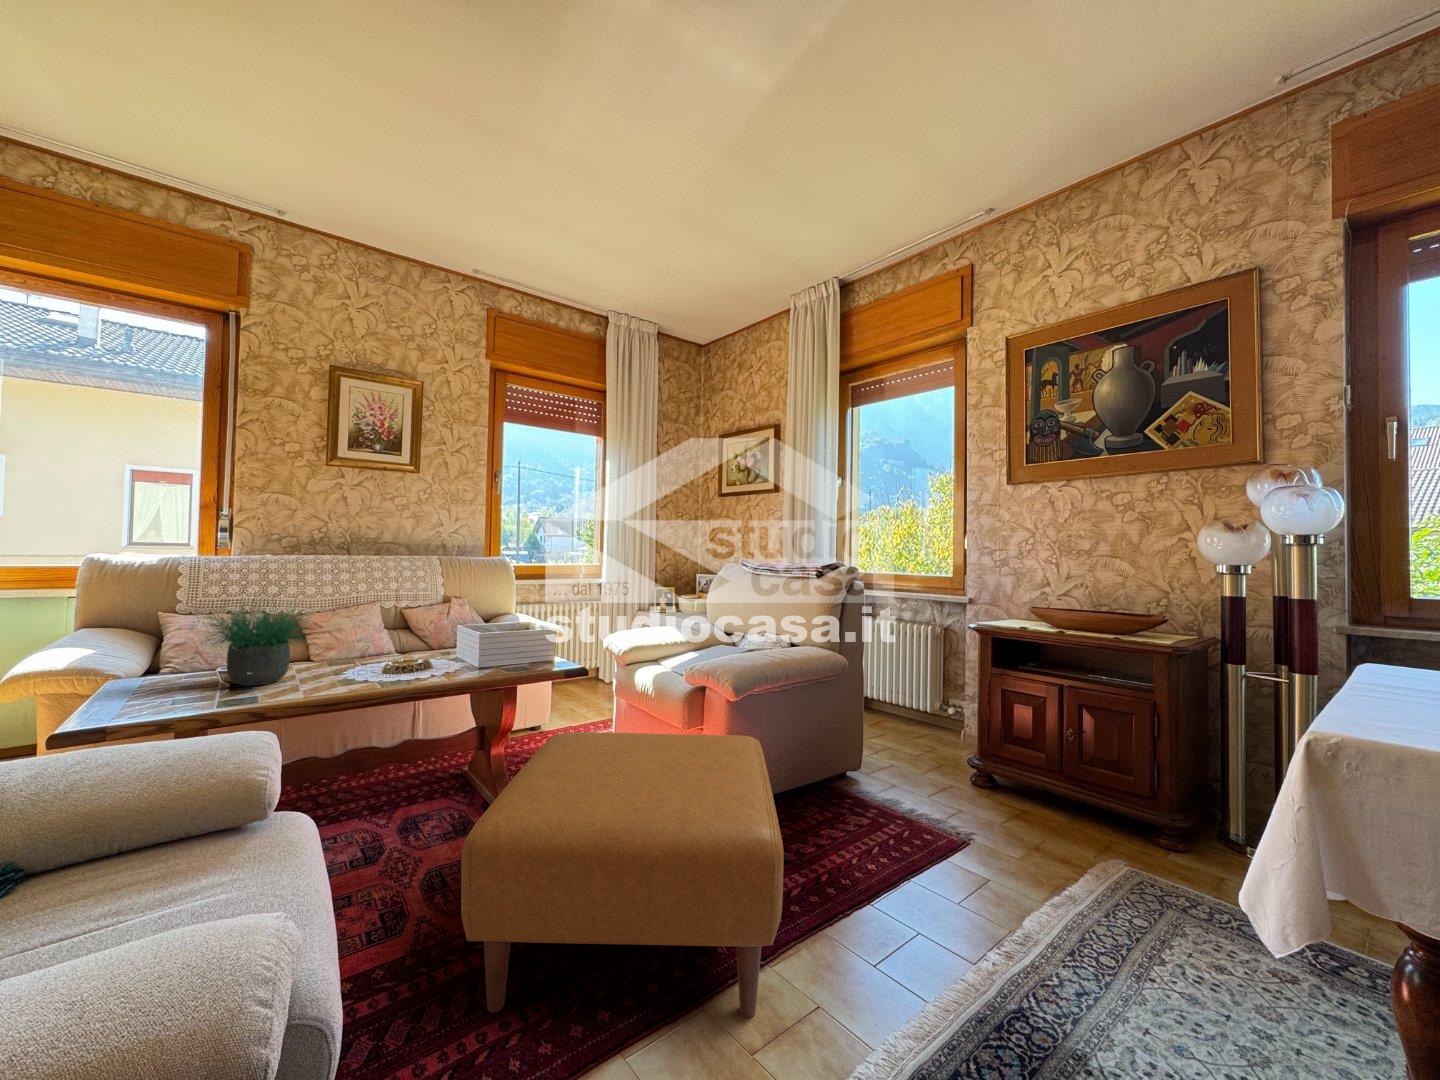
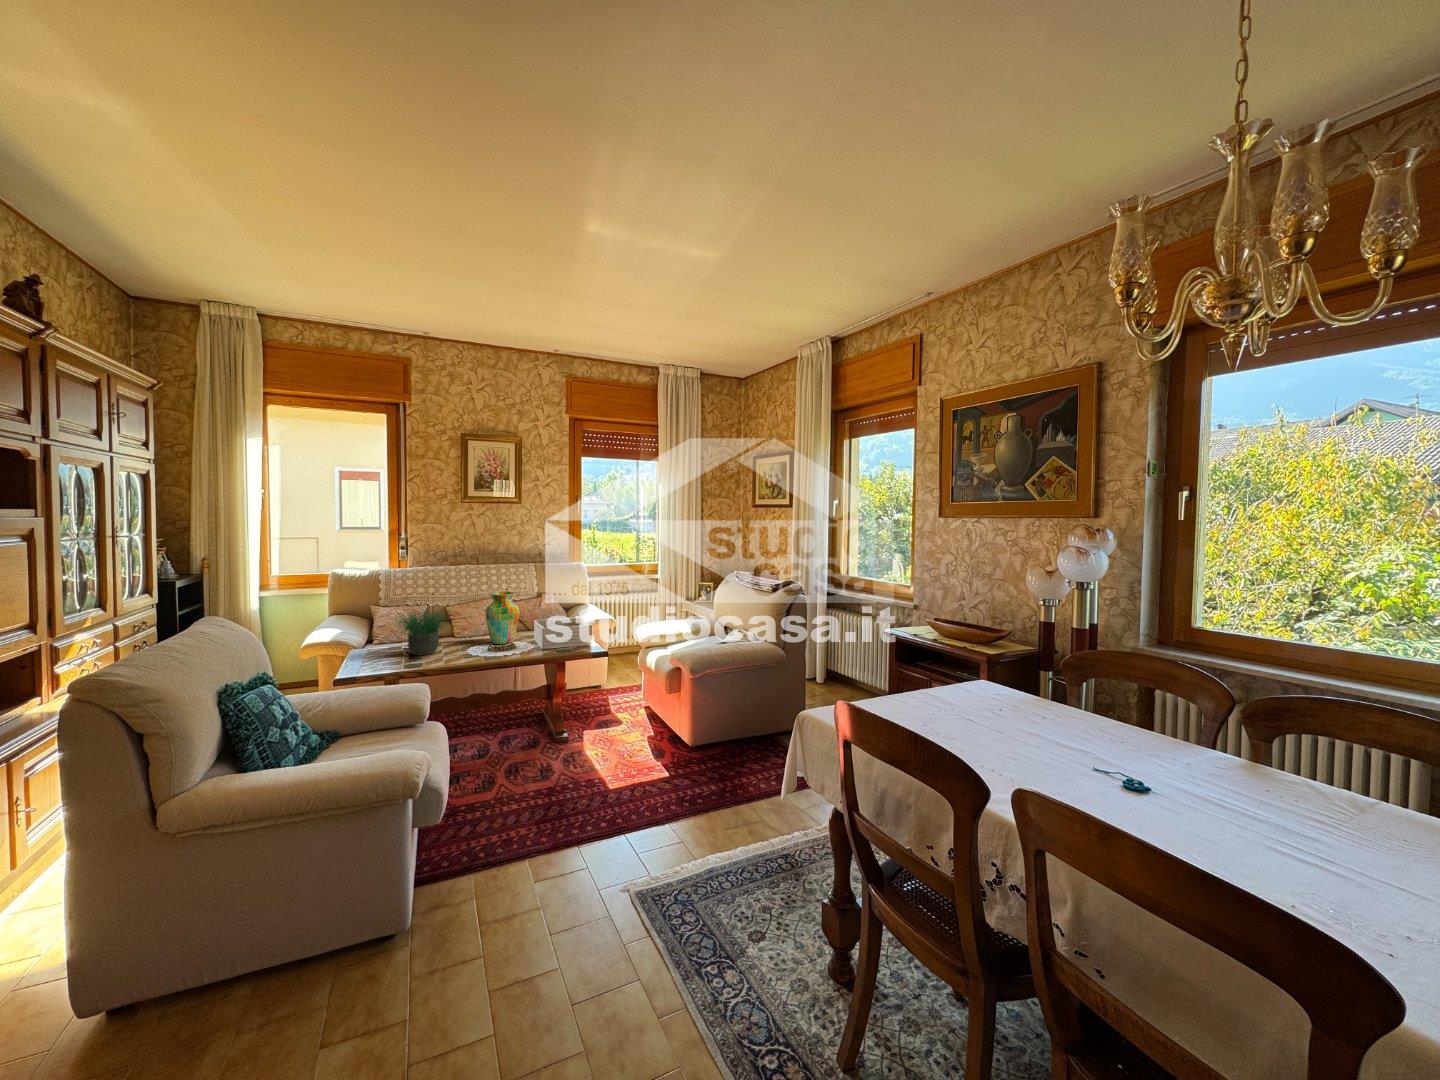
vase: none [376,580,435,664] -> present [485,592,520,644]
ottoman: present [461,732,784,1017] -> none [509,692,697,841]

